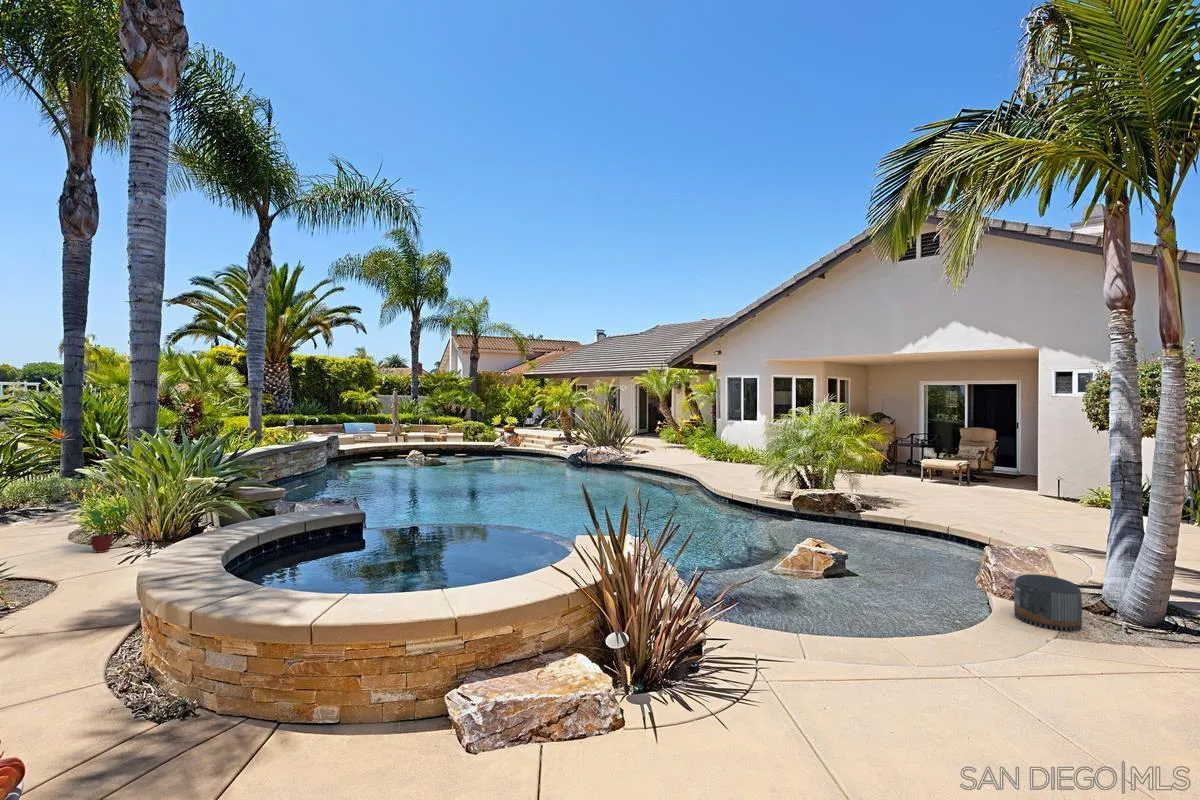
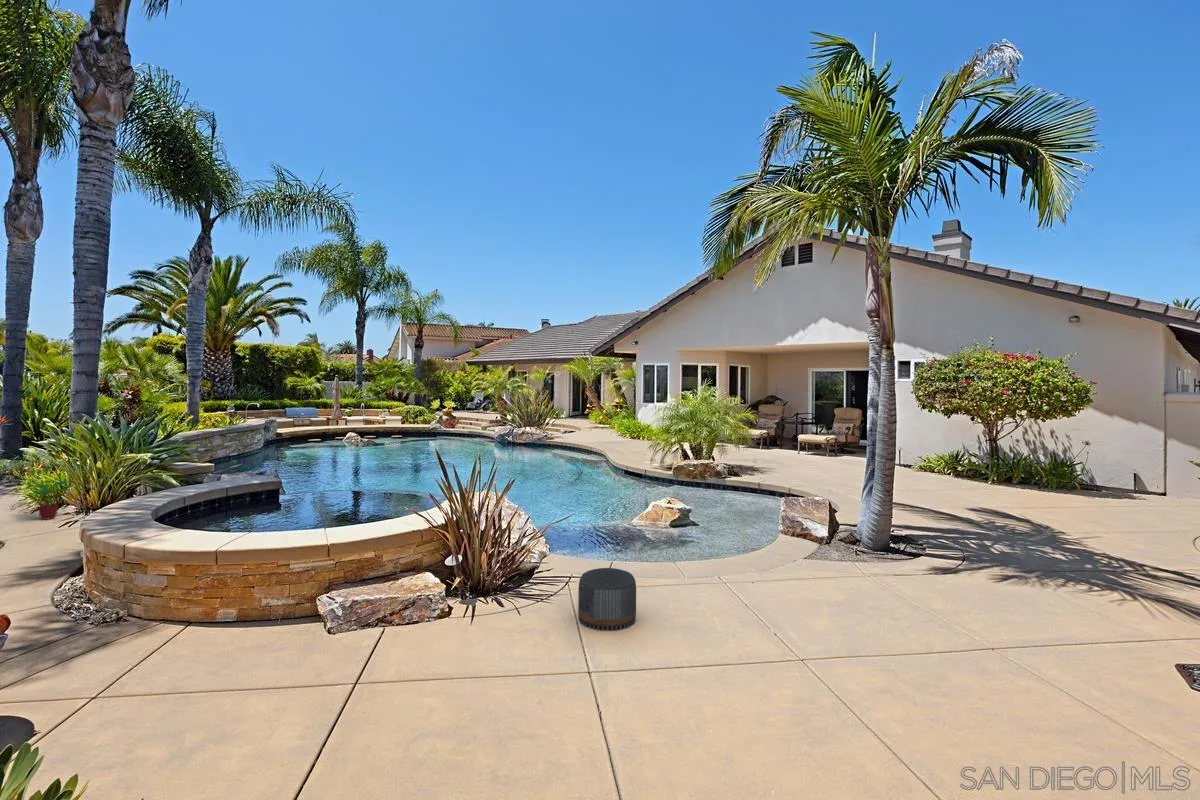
pouf: present [1014,574,1082,631] -> present [578,568,636,631]

